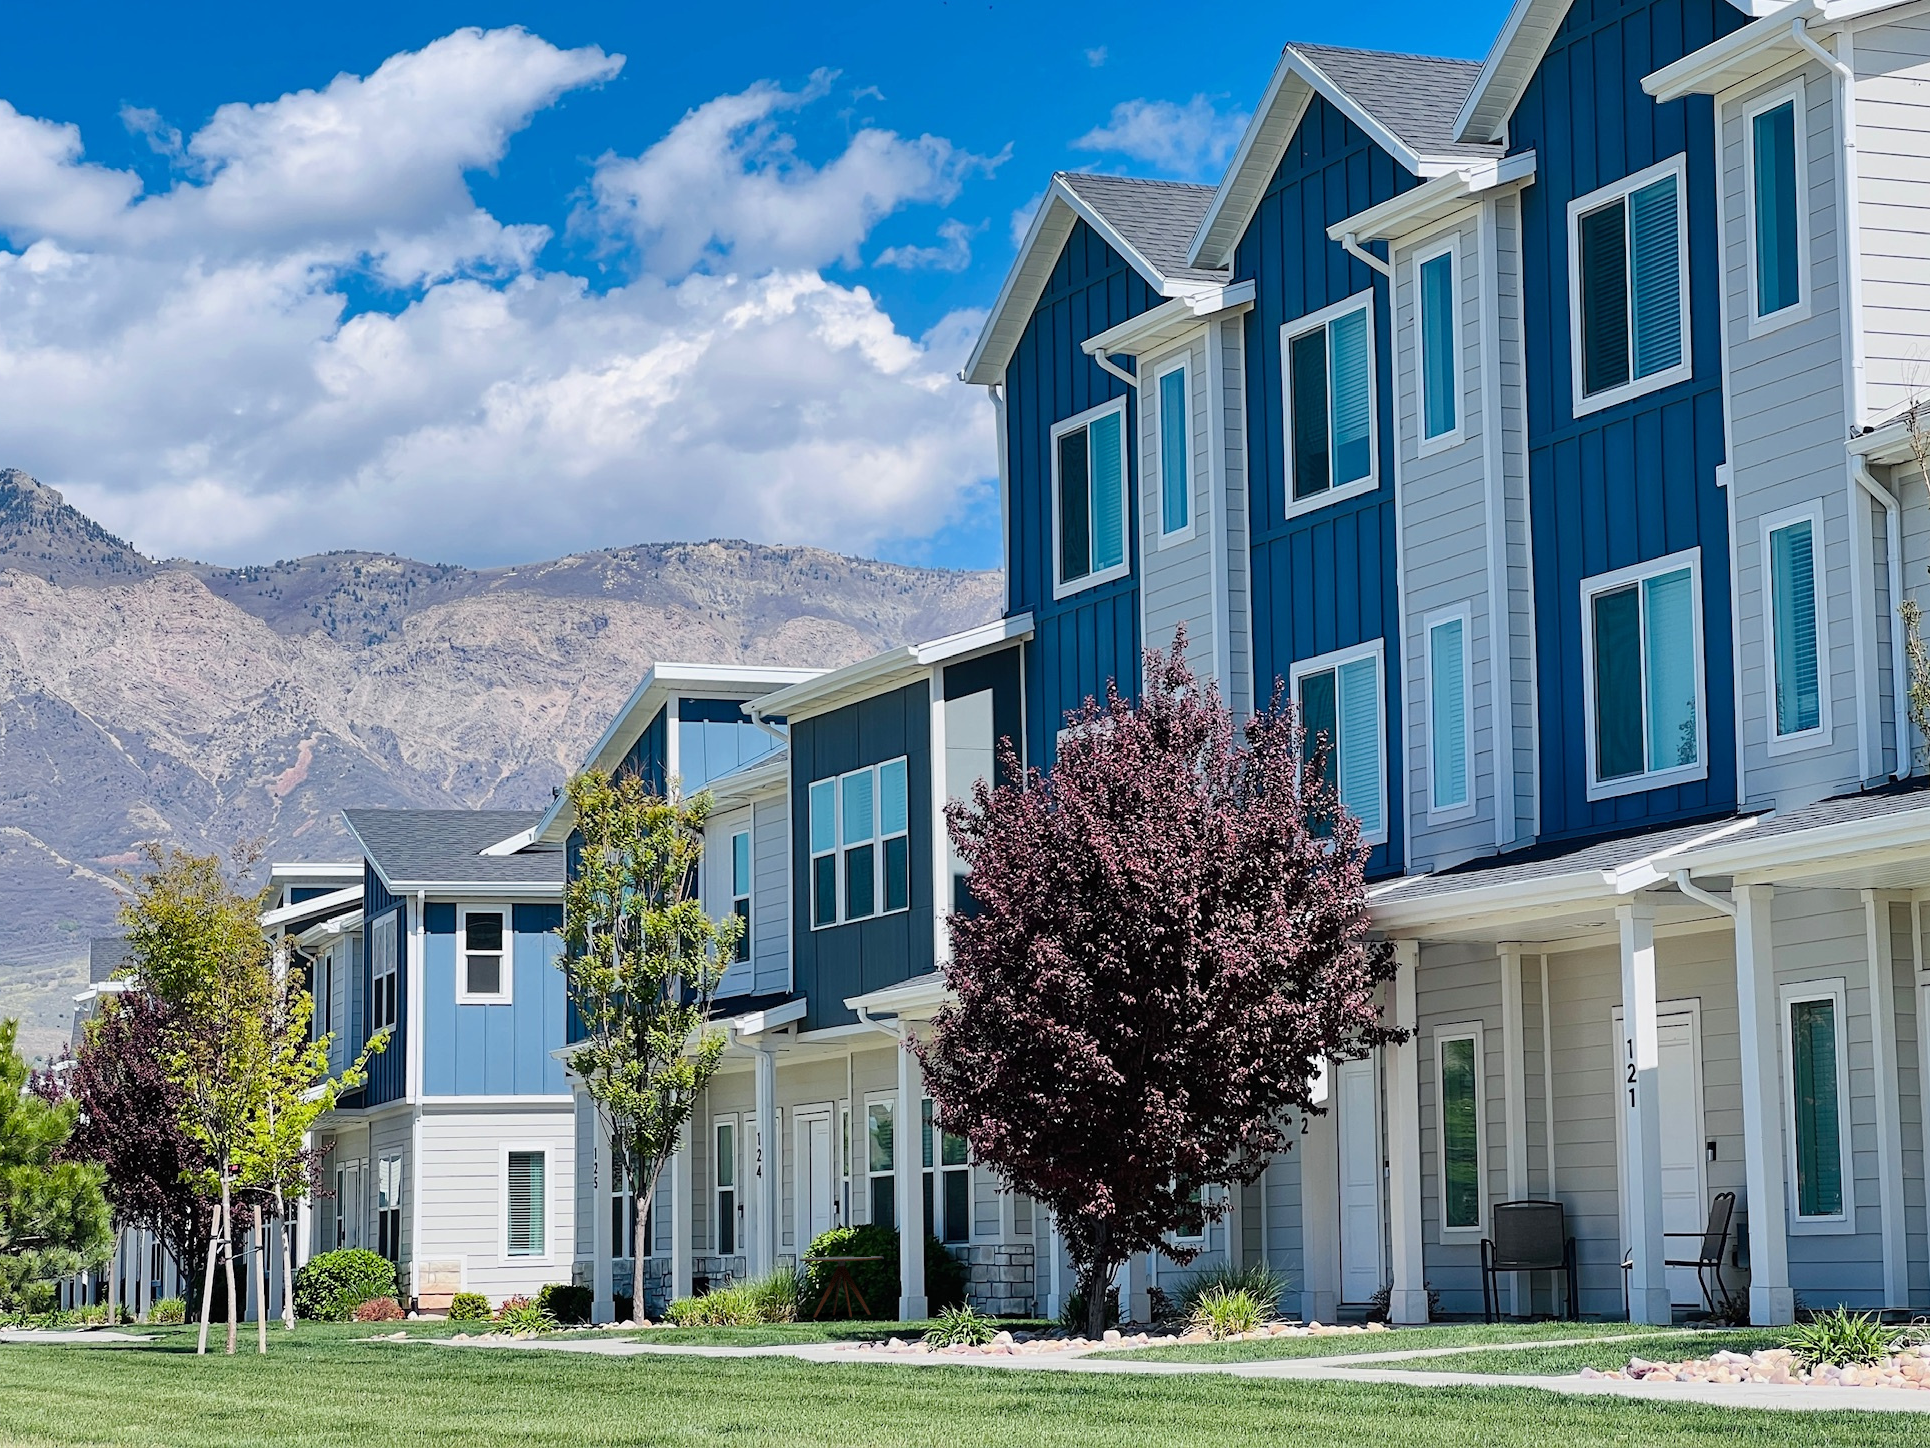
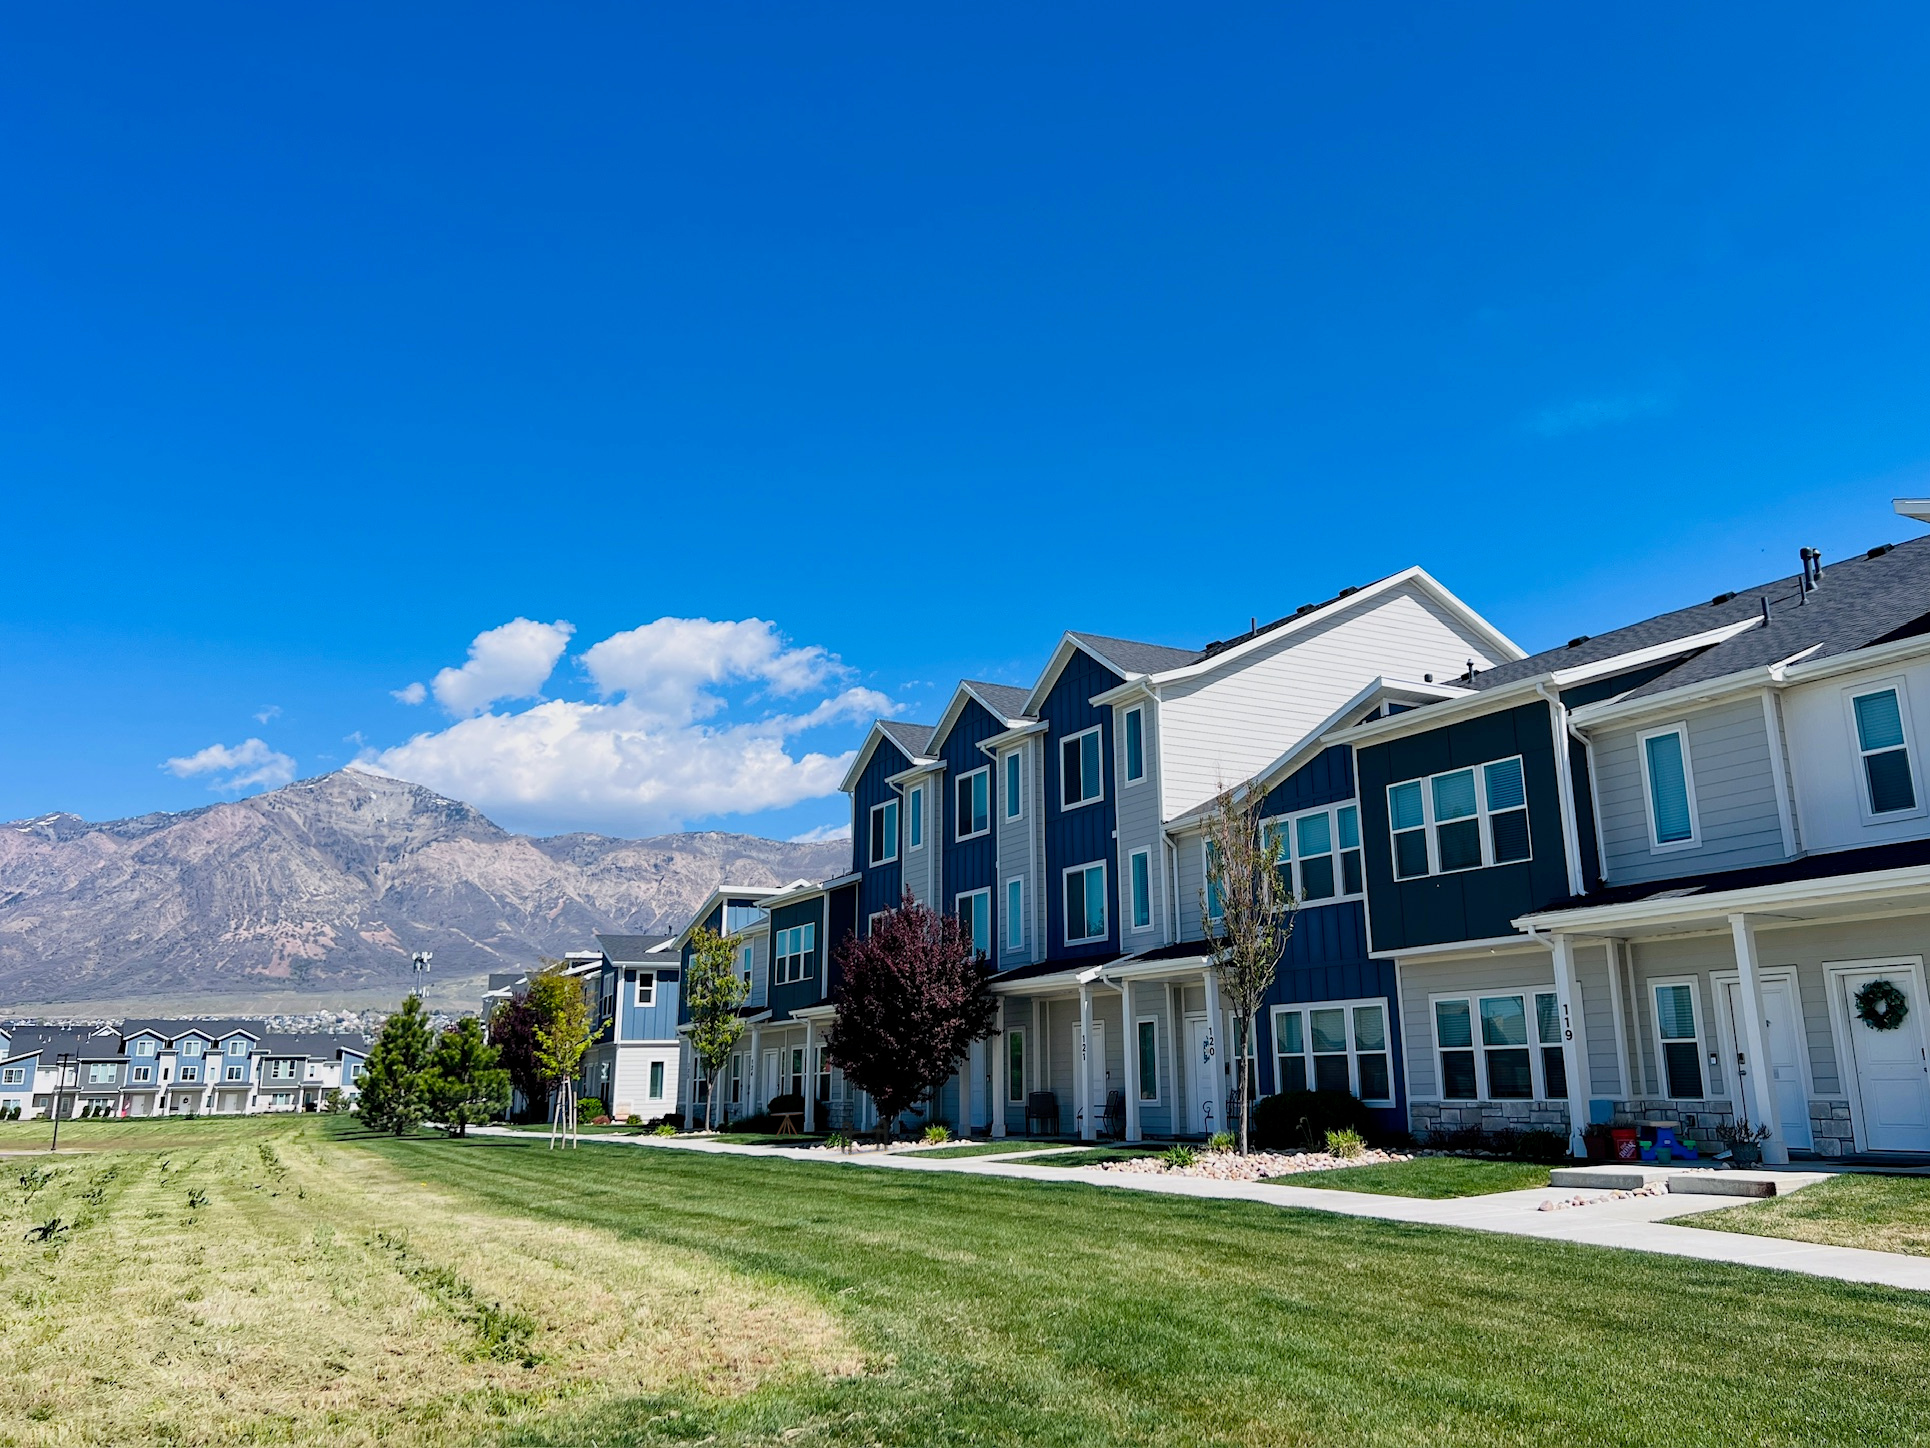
bench: none [970,1258,1095,1346] -> present [841,1119,888,1154]

